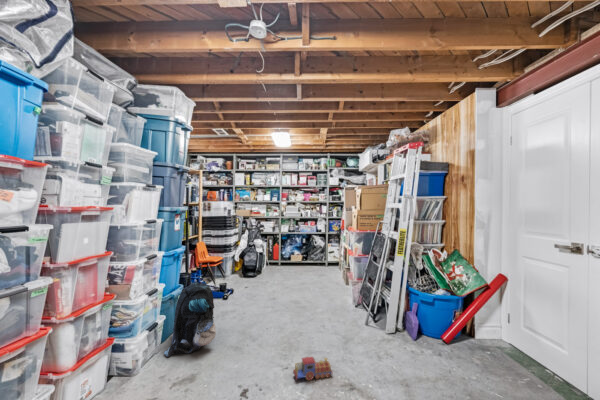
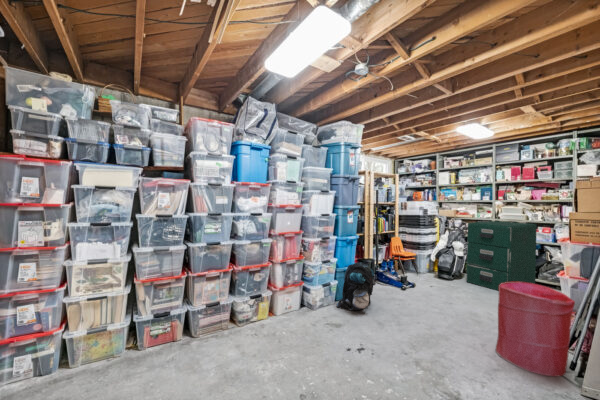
filing cabinet: none [268,219,309,280] -> present [467,221,537,291]
laundry hamper: none [333,271,380,344] -> present [496,282,575,376]
toy train: present [293,357,333,380] -> none [411,341,453,371]

